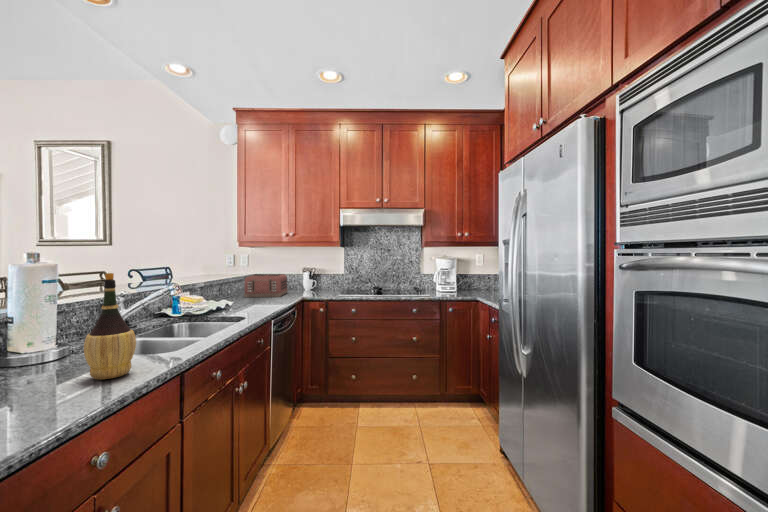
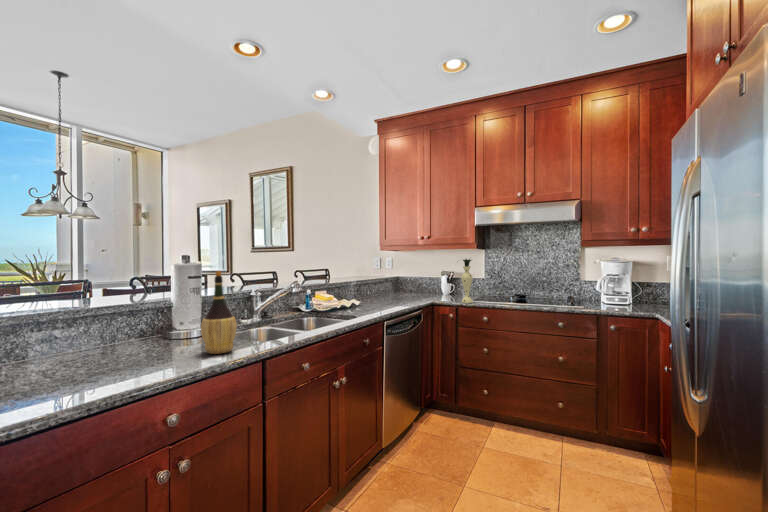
vase: none [326,254,343,297] -> present [462,259,473,303]
toaster: present [244,274,288,297] -> none [380,277,425,300]

